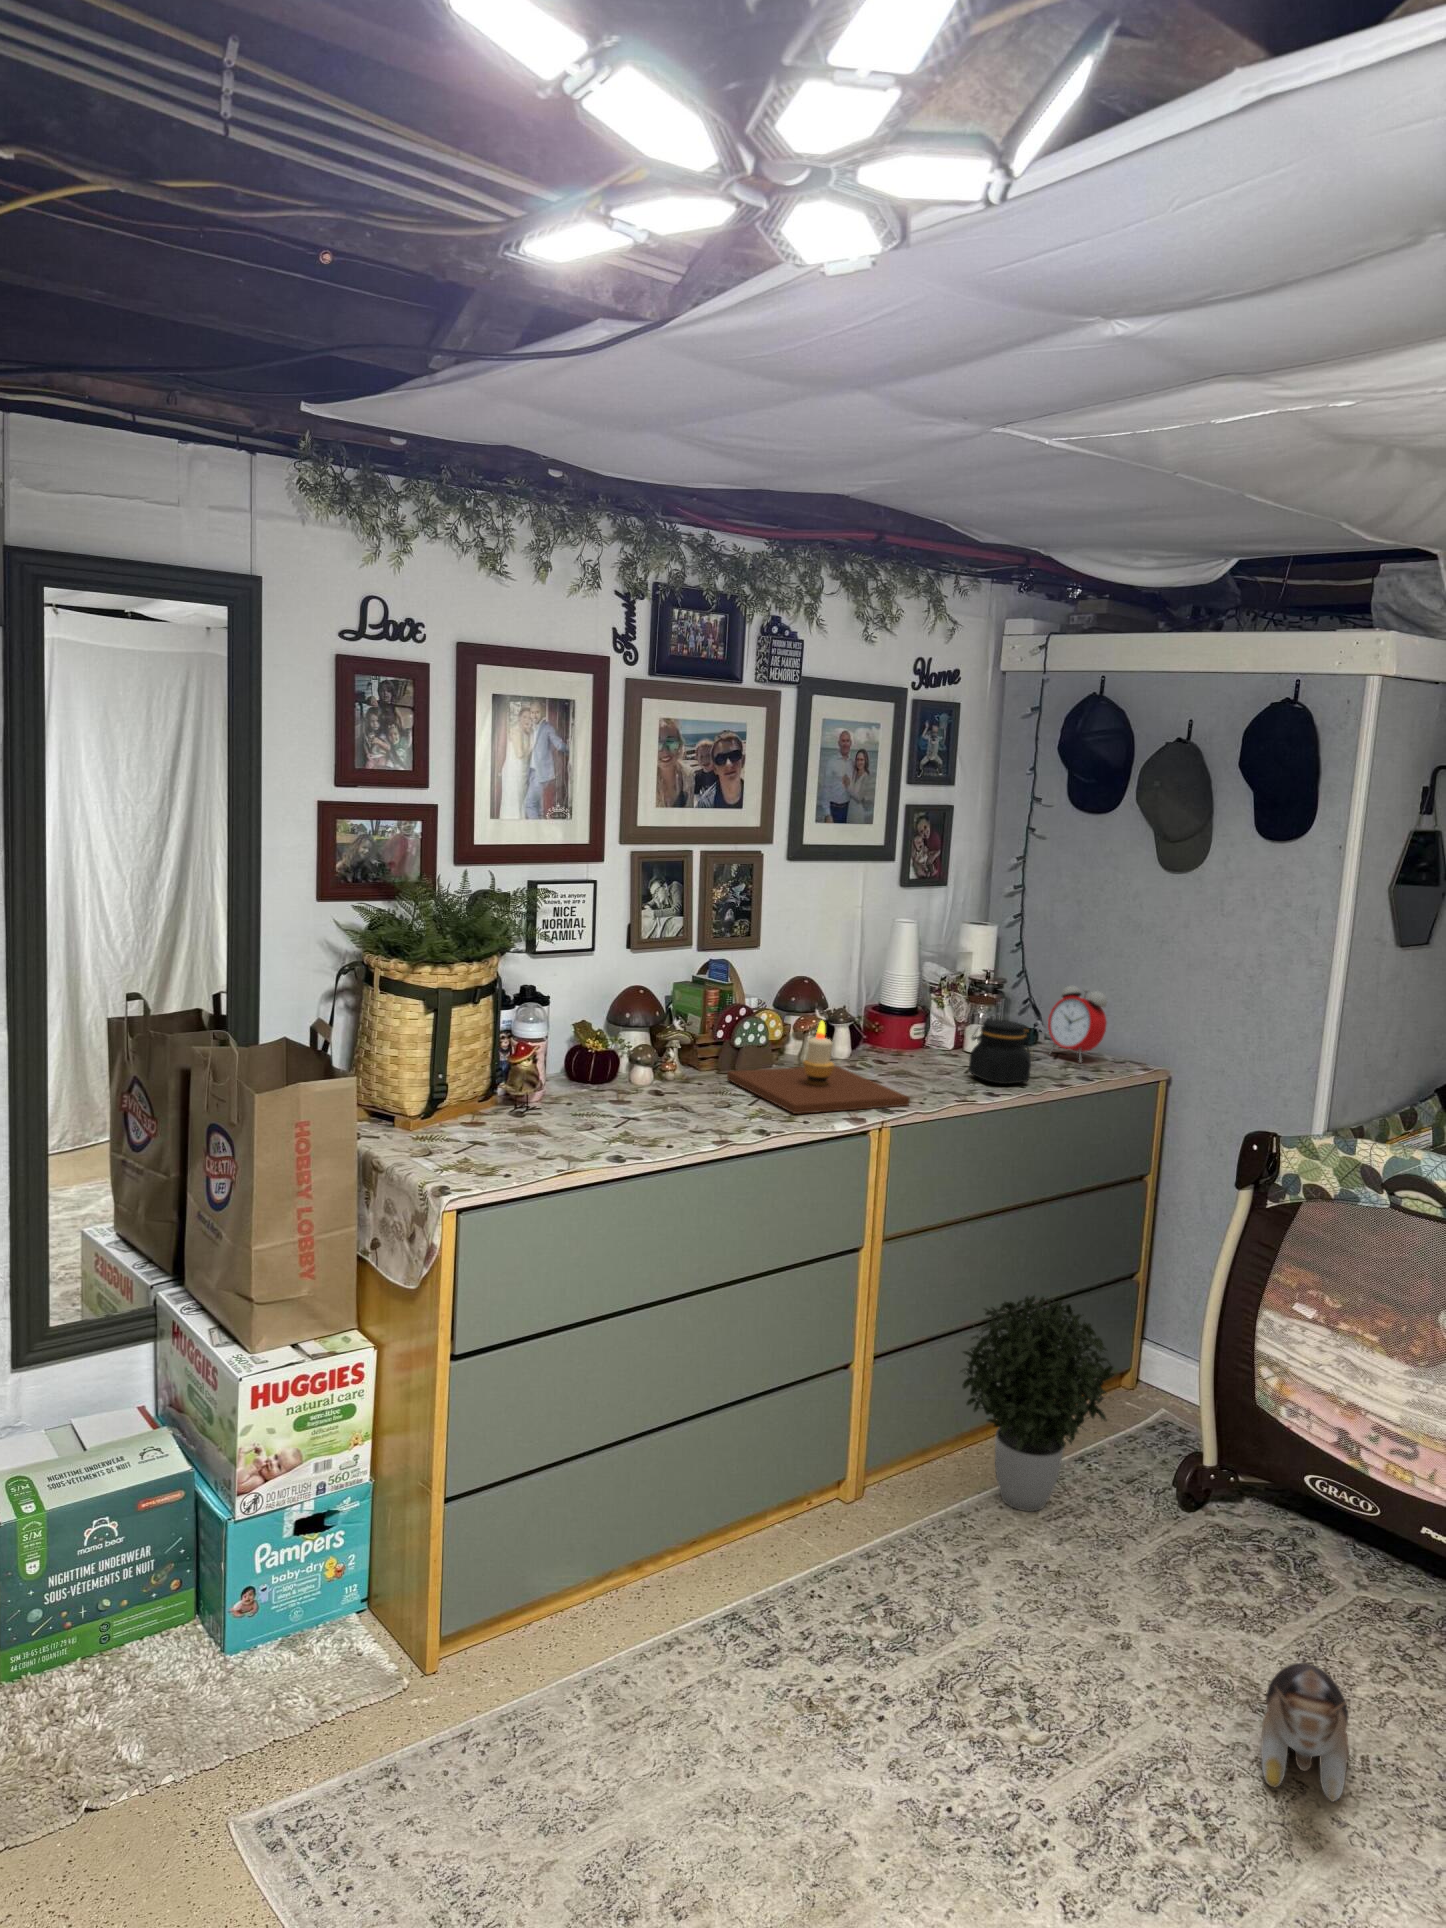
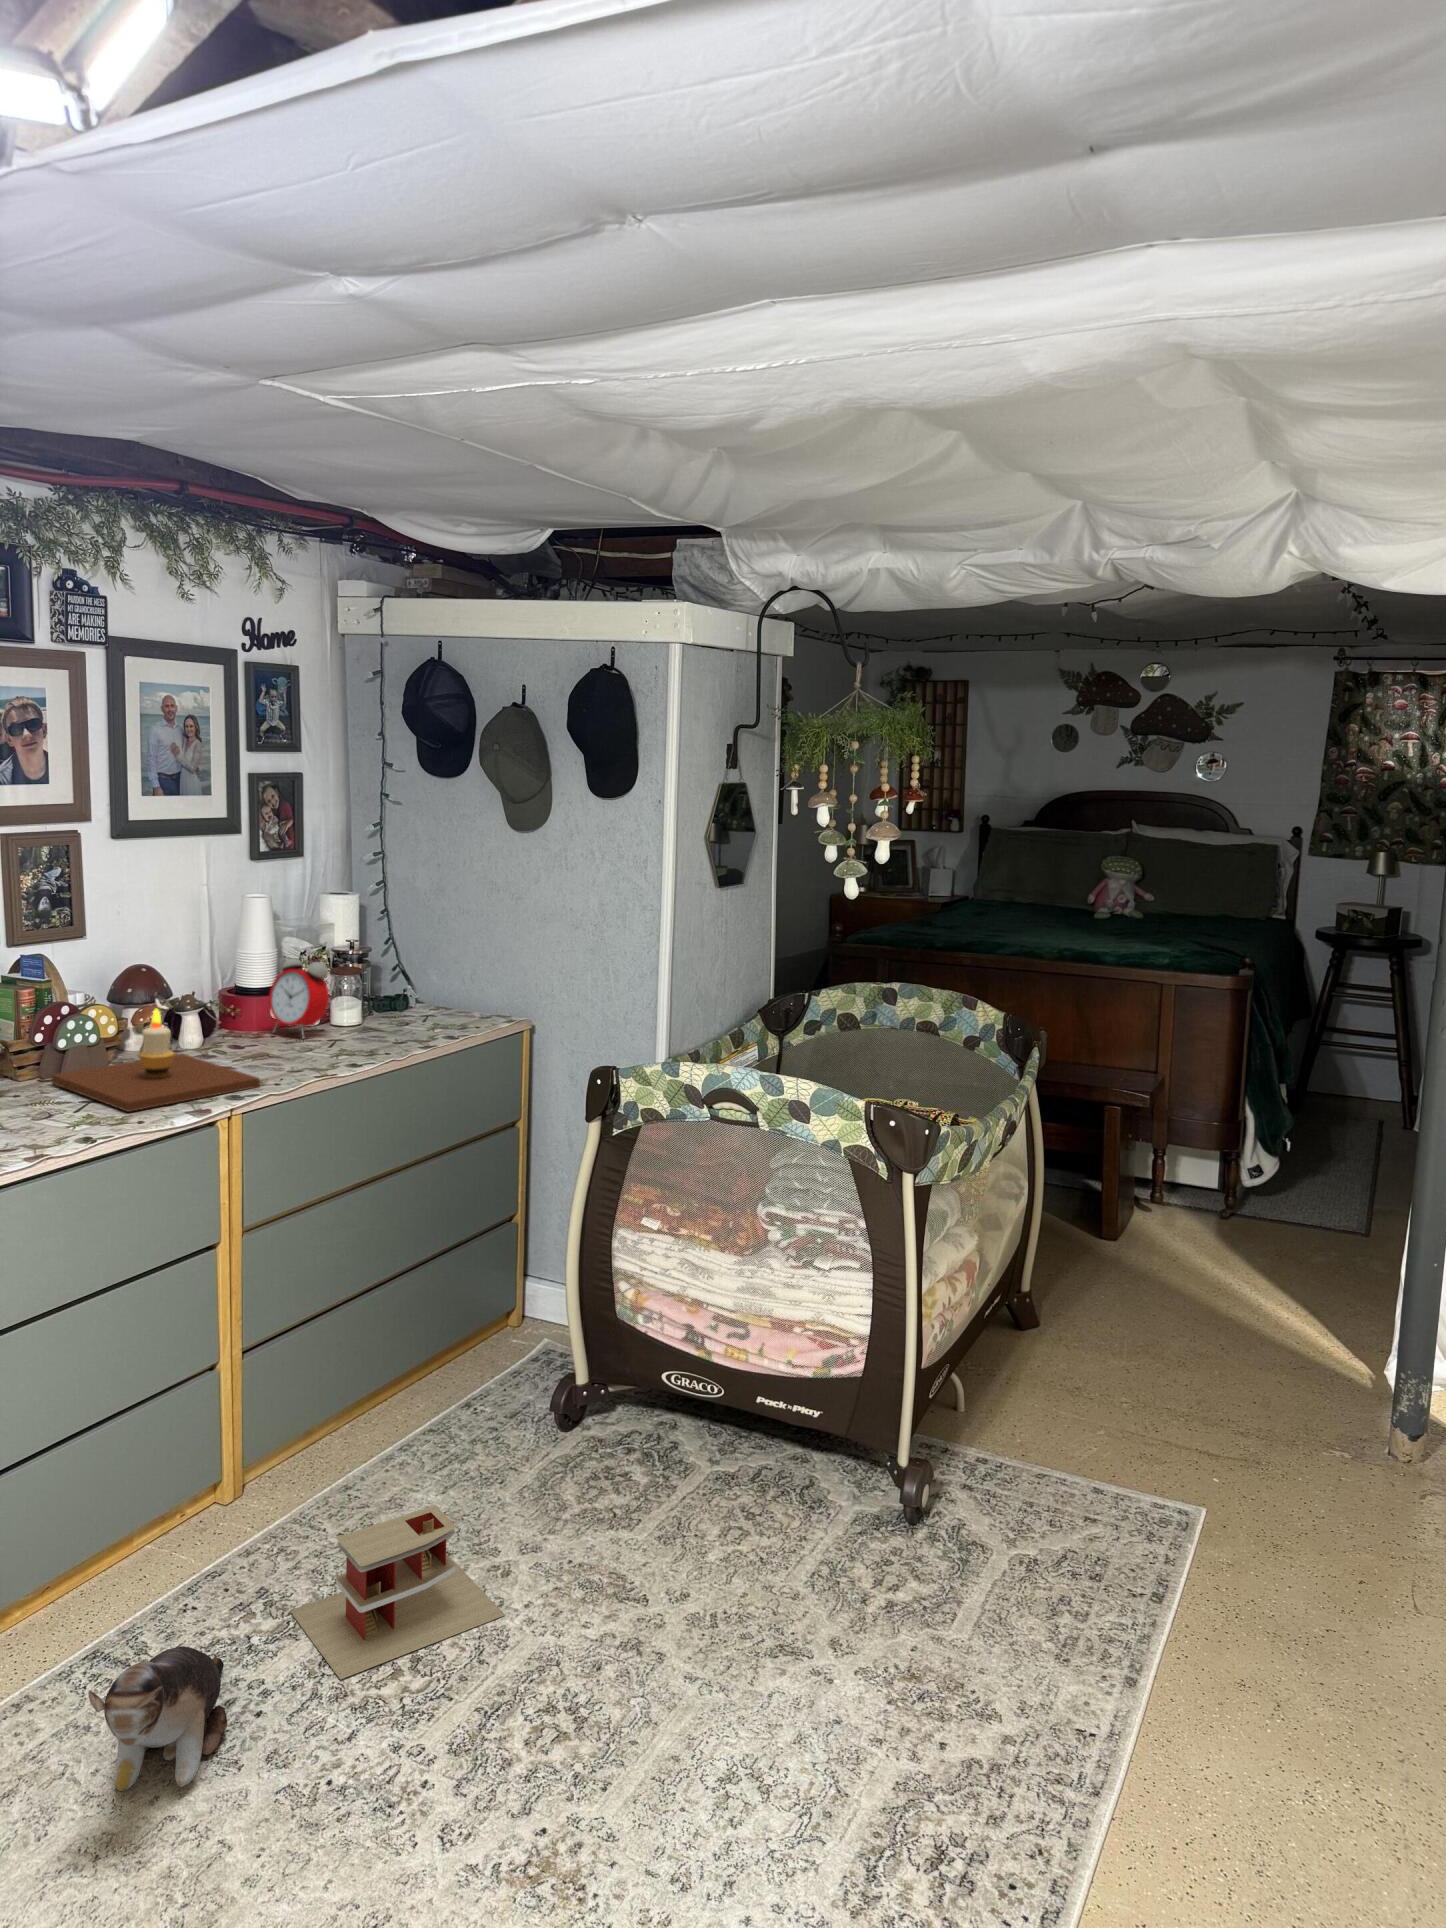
alarm clock: present [1048,986,1107,1062] -> present [269,958,329,1038]
jar: present [969,1020,1031,1084] -> none [327,988,390,1052]
potted plant: present [961,1296,1115,1511] -> none [336,1254,490,1468]
toy house: none [908,1556,1126,1708] -> present [290,1506,505,1679]
plush toy: present [1261,1663,1349,1801] -> present [88,1646,227,1791]

